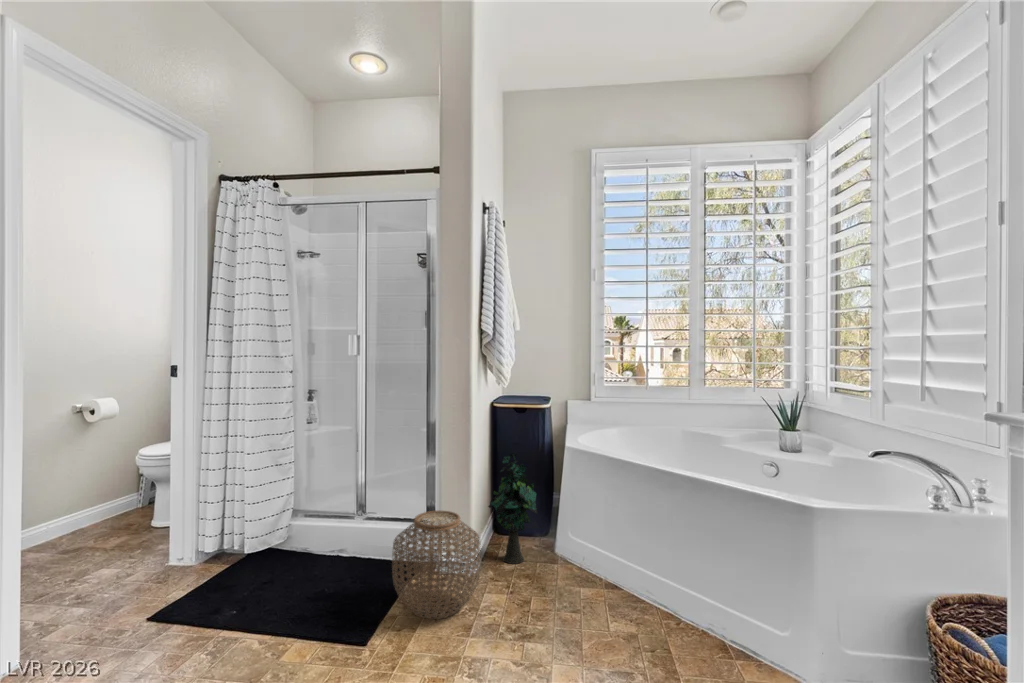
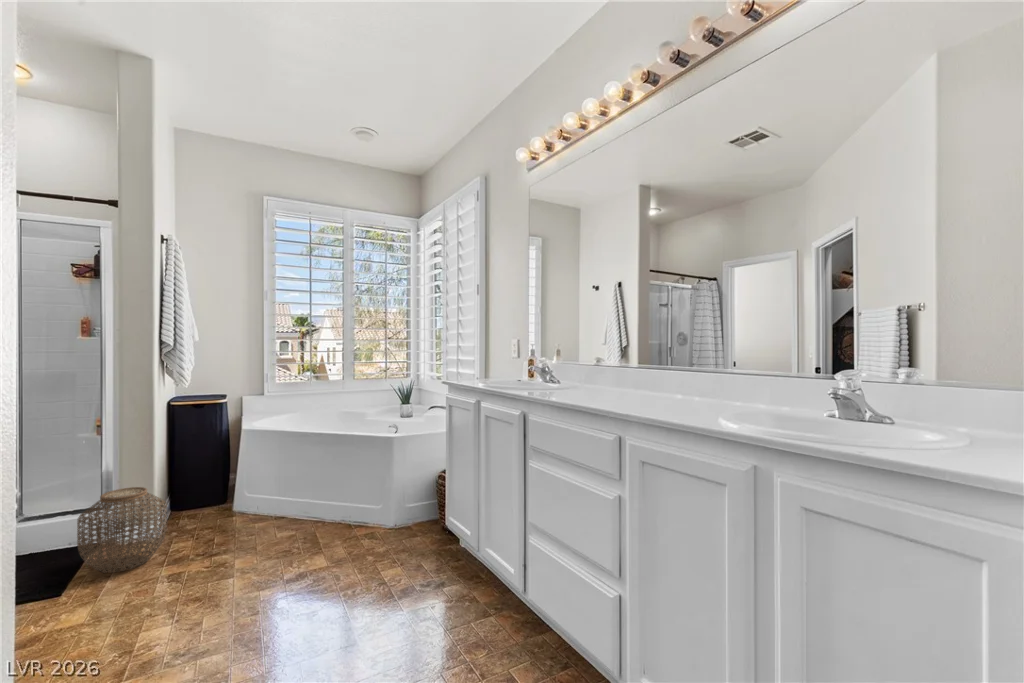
decorative plant: present [488,453,537,564] -> none [170,438,217,526]

